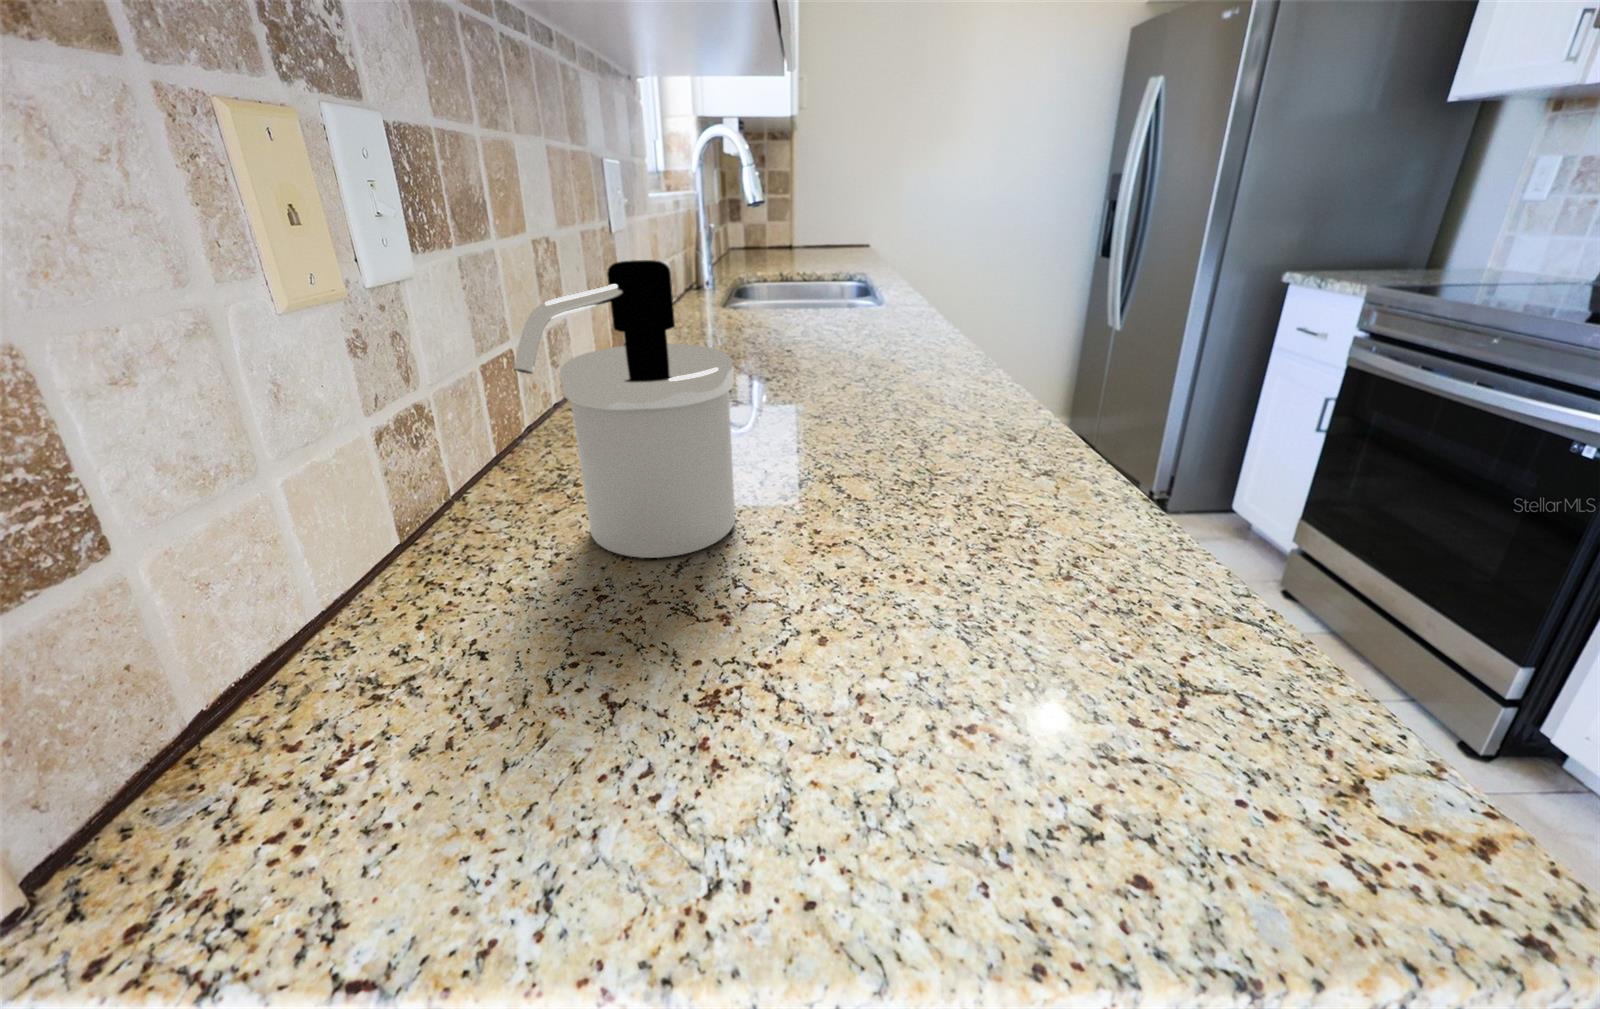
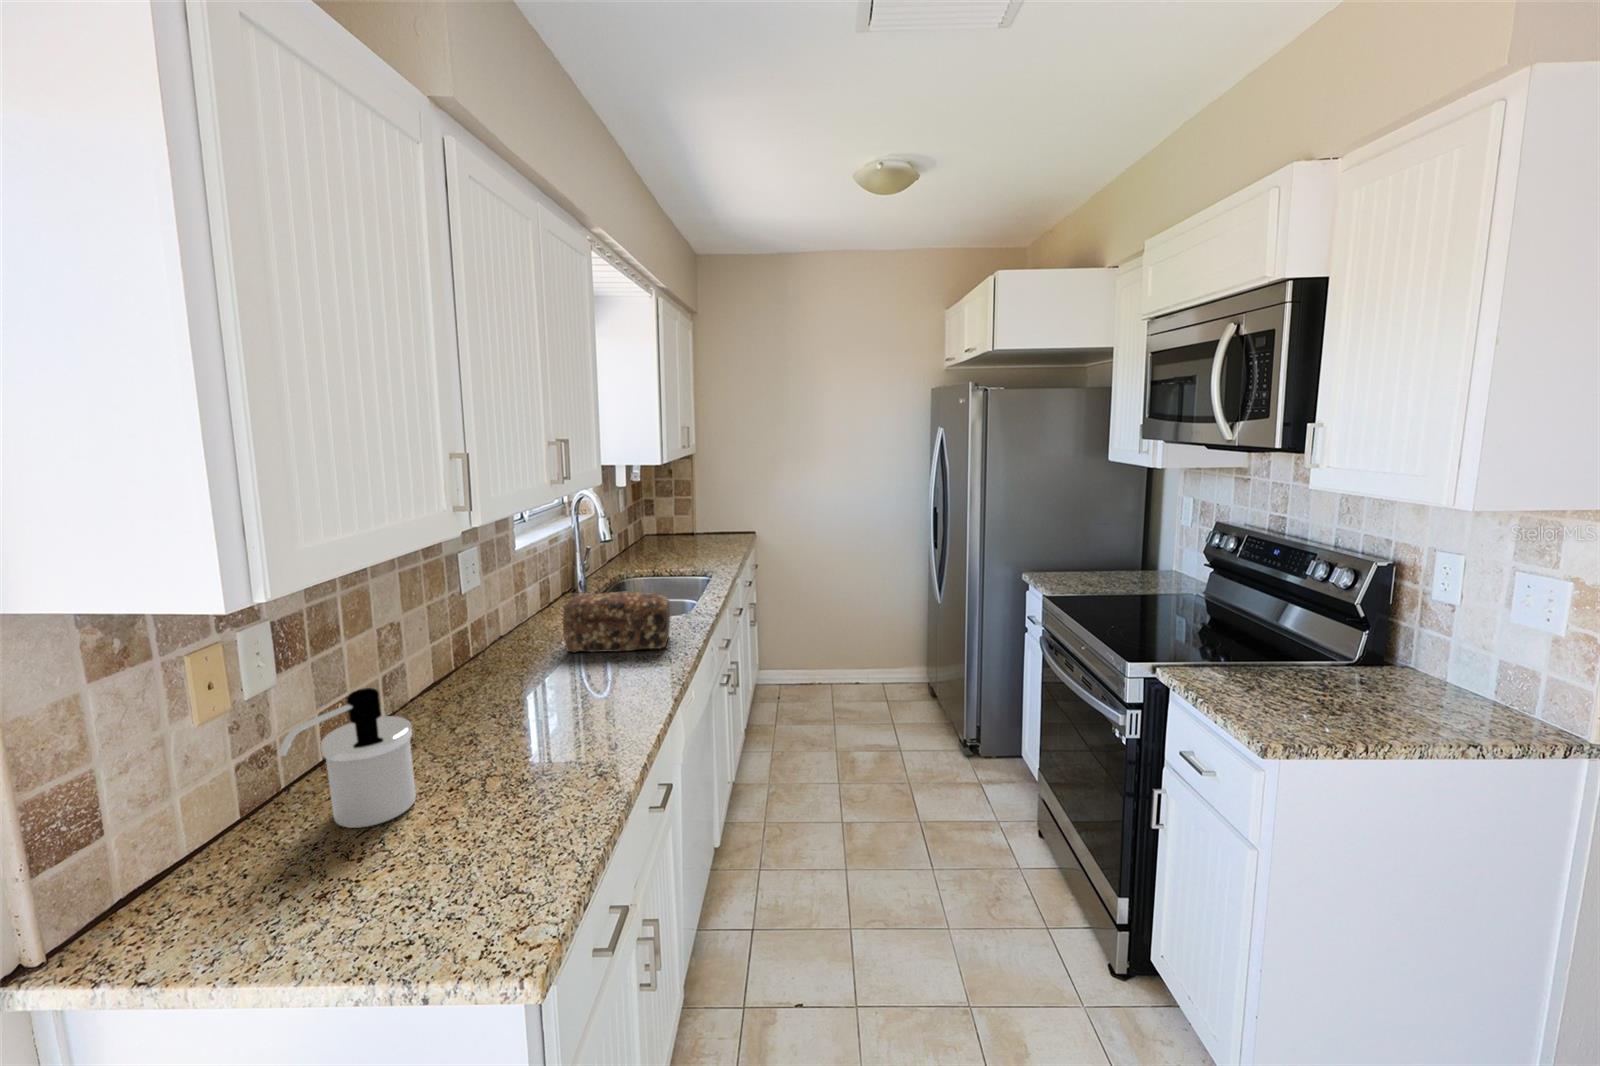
bread loaf: none [758,247,916,338] -> present [563,591,670,653]

